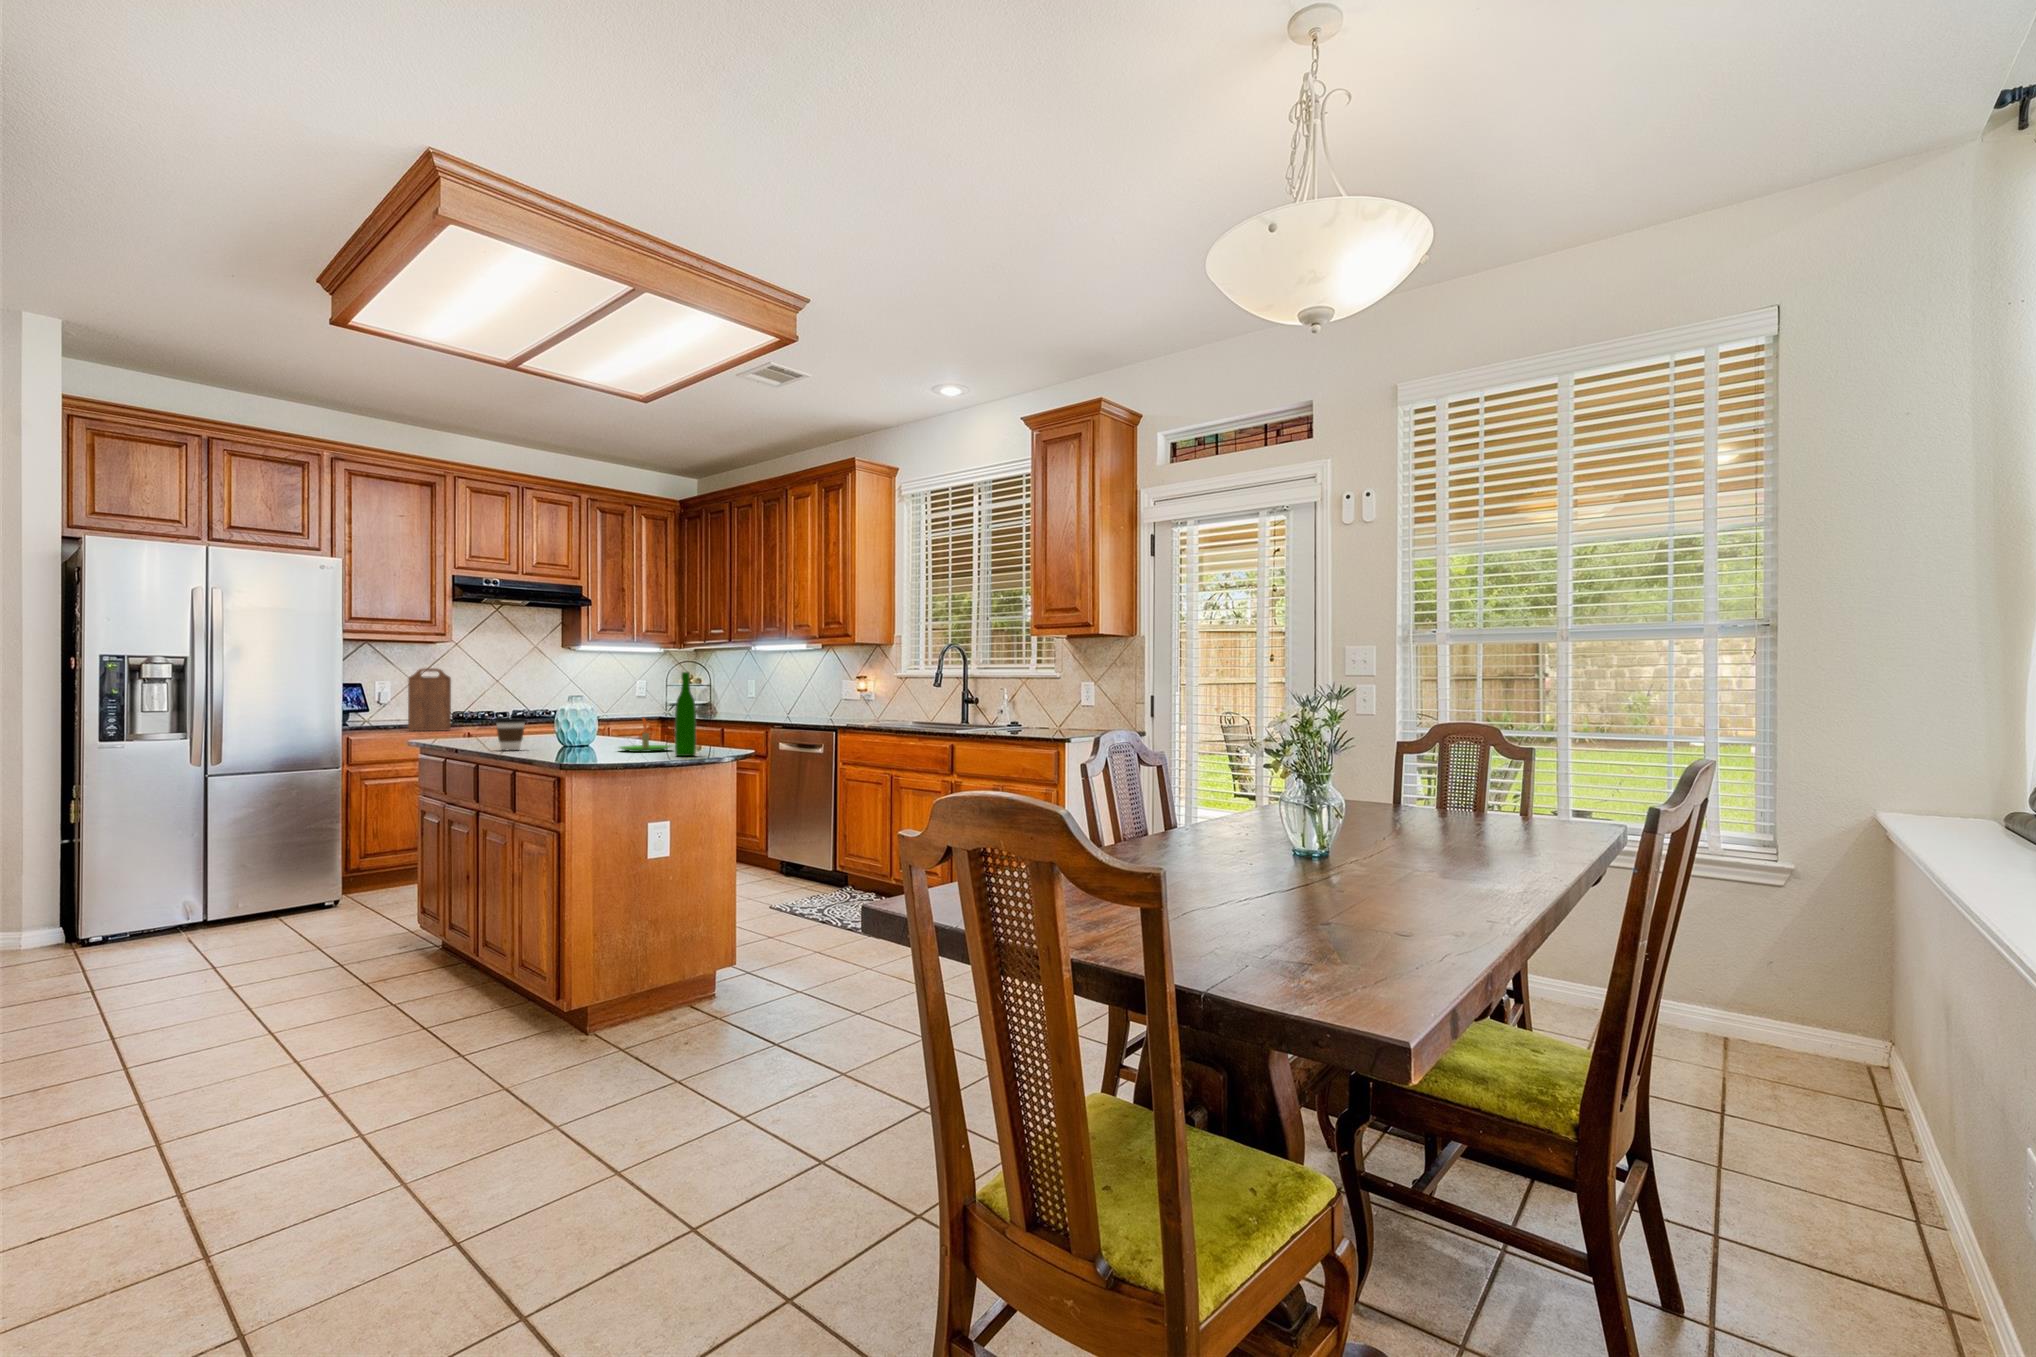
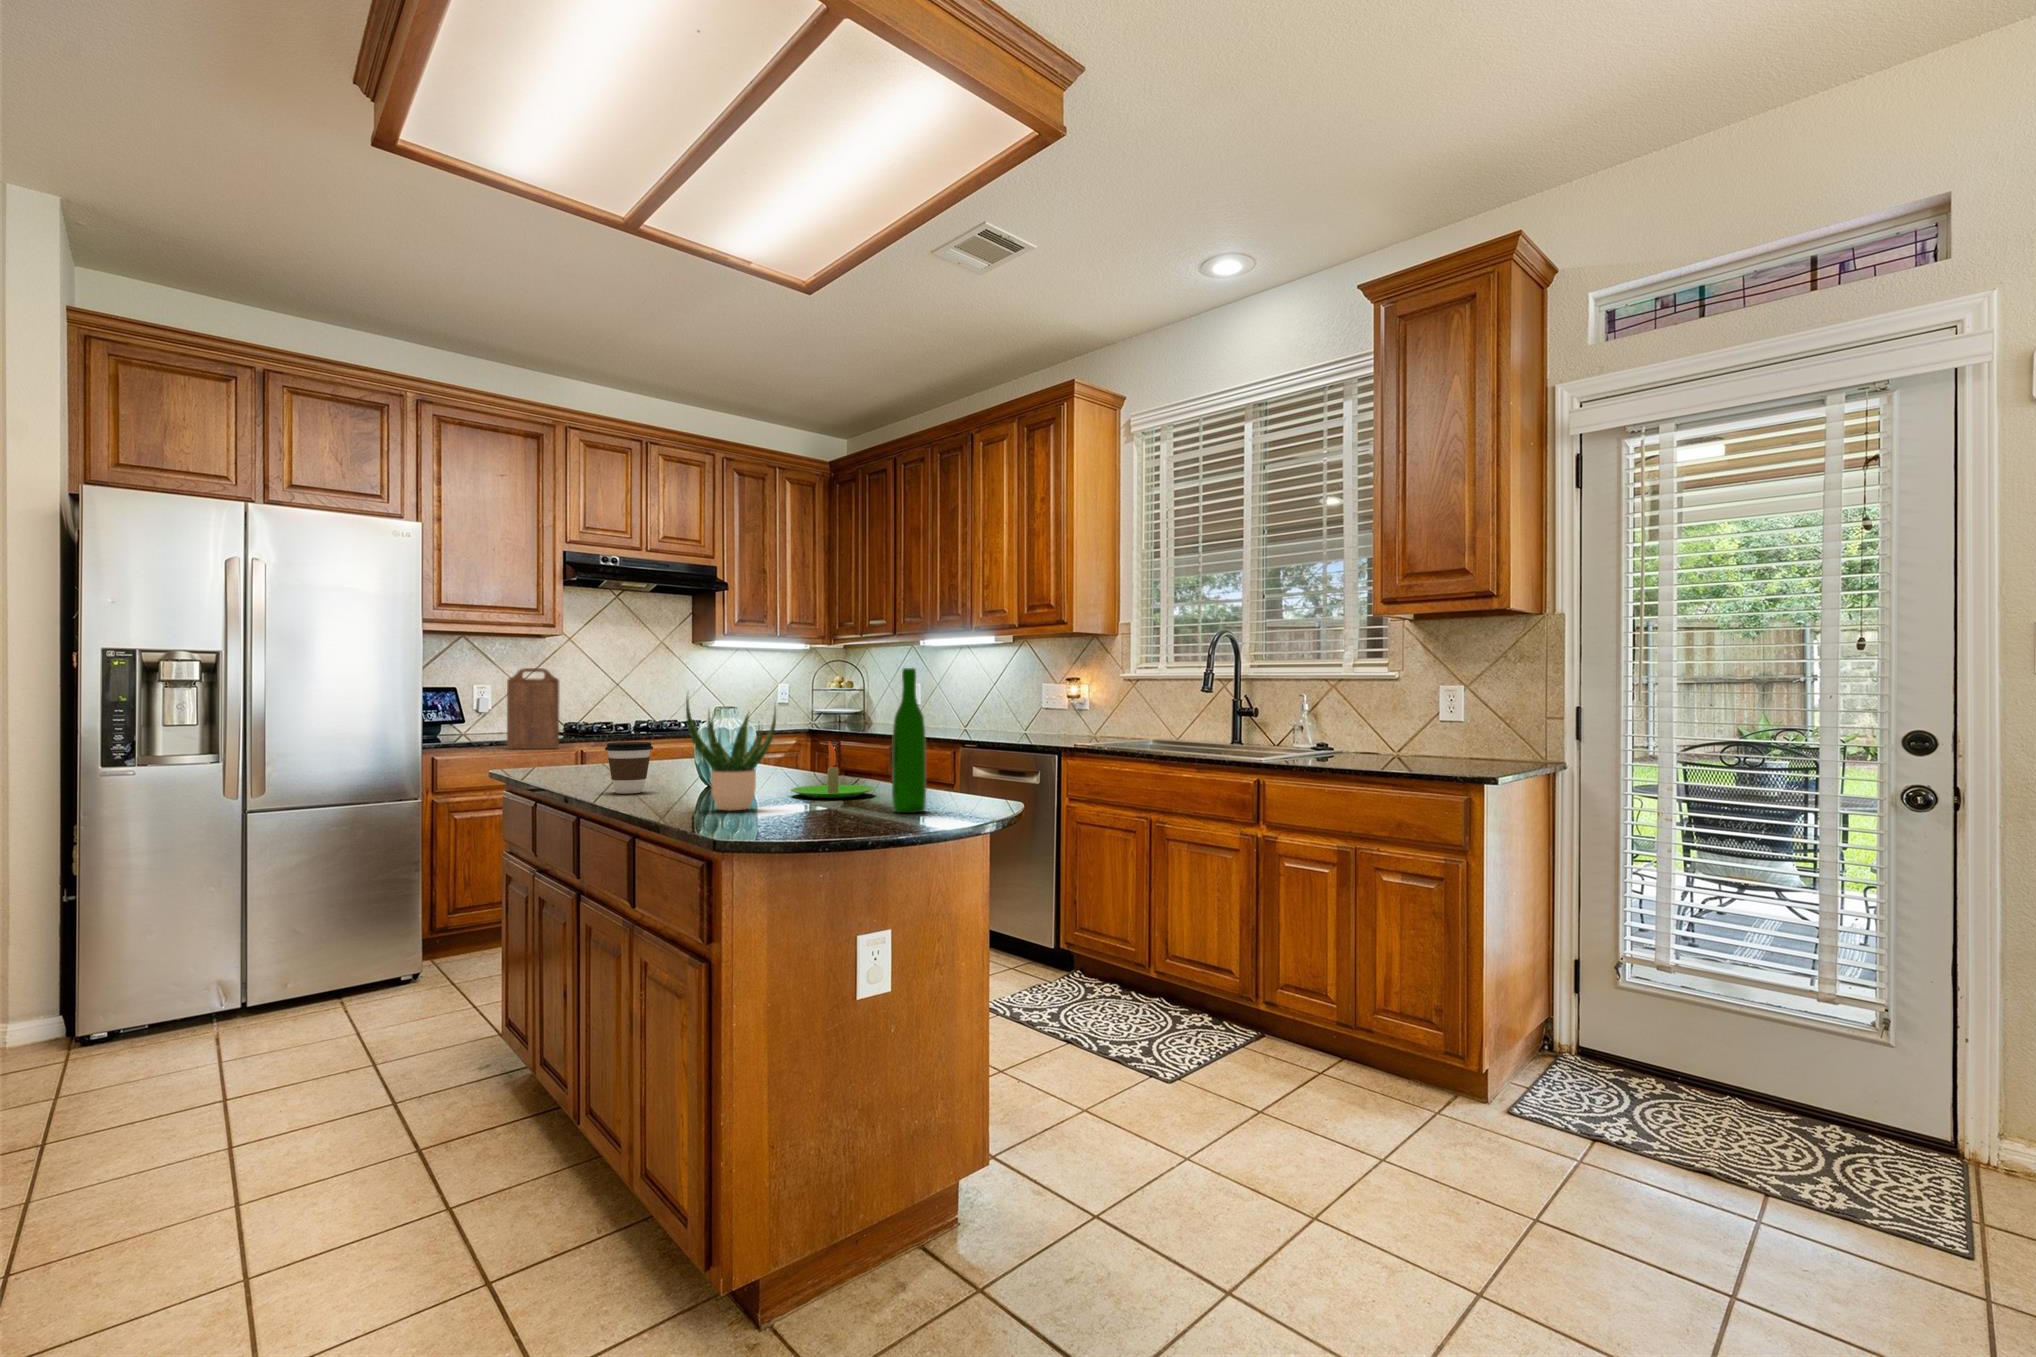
potted plant: none [547,684,604,756] -> present [686,697,776,811]

